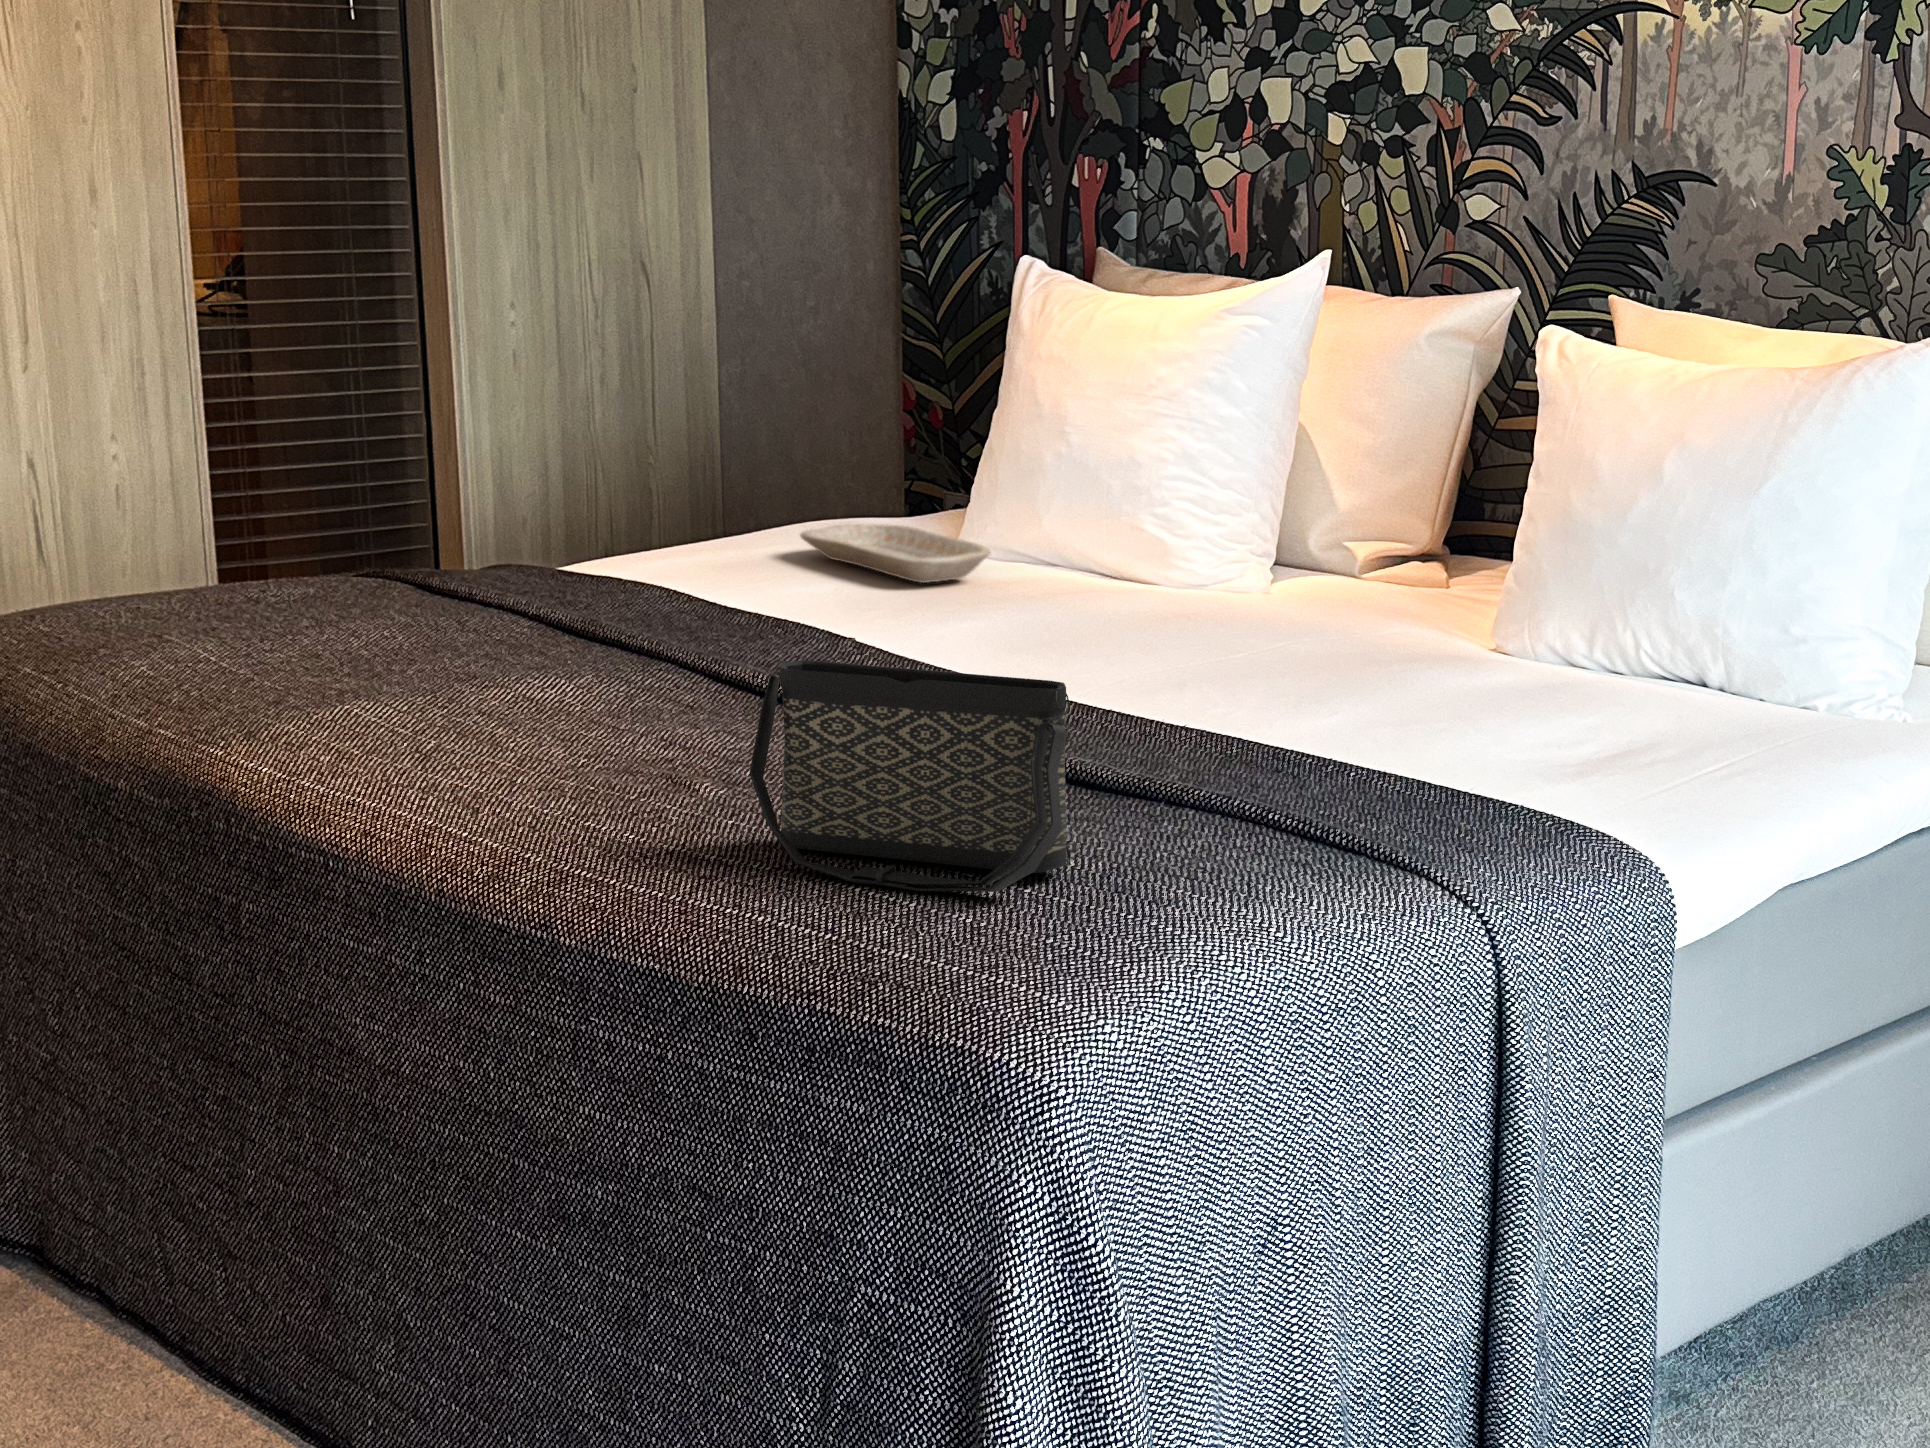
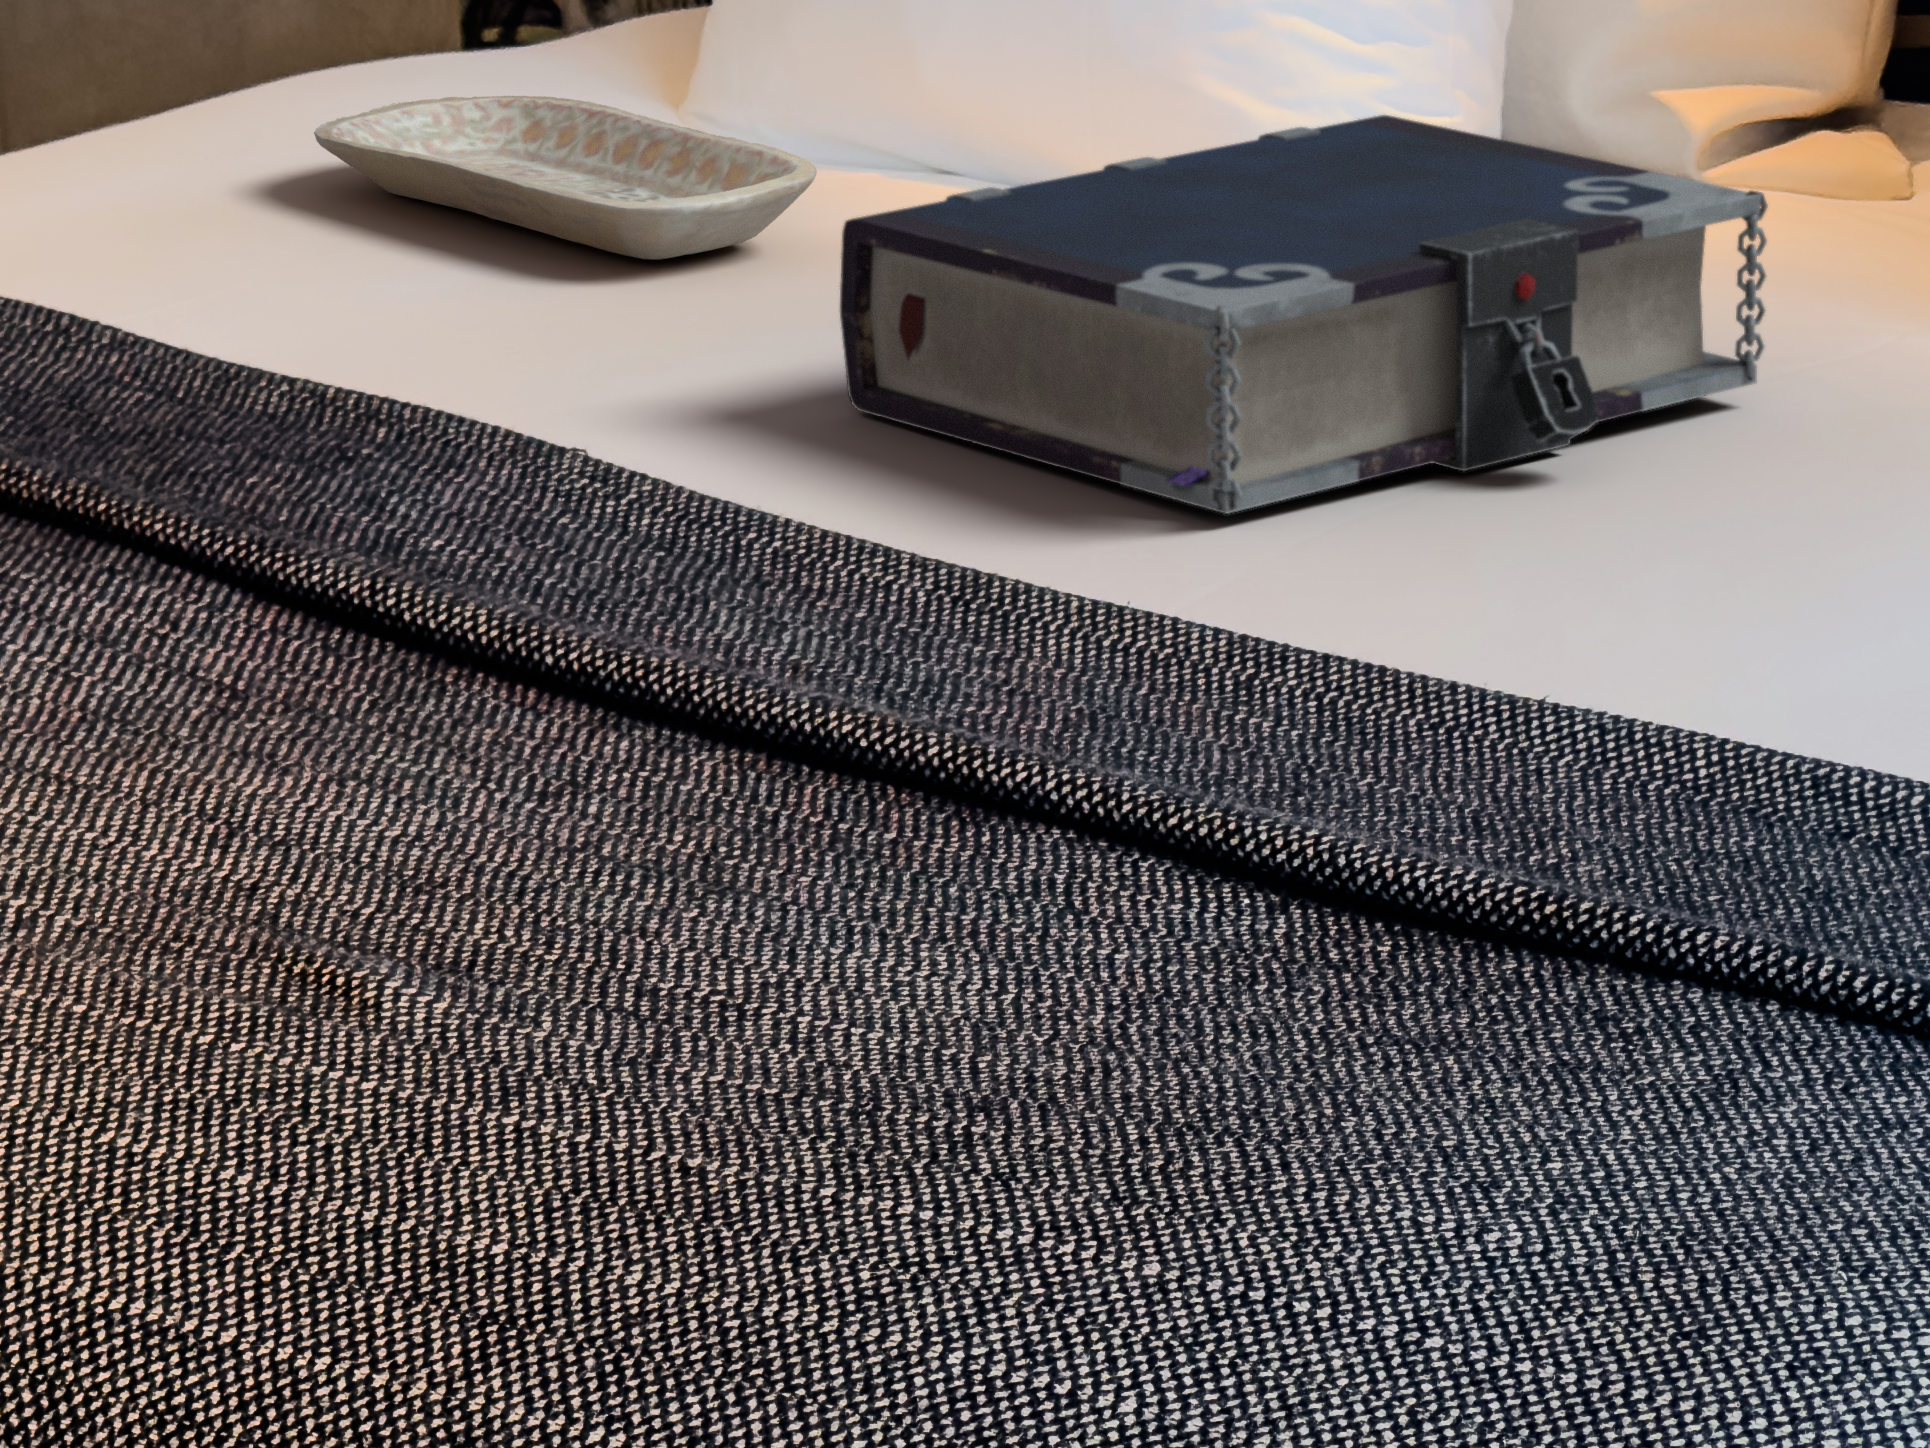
book: none [975,532,1345,669] -> present [840,115,1768,514]
handbag: present [750,661,1070,891] -> none [538,668,1417,1301]

